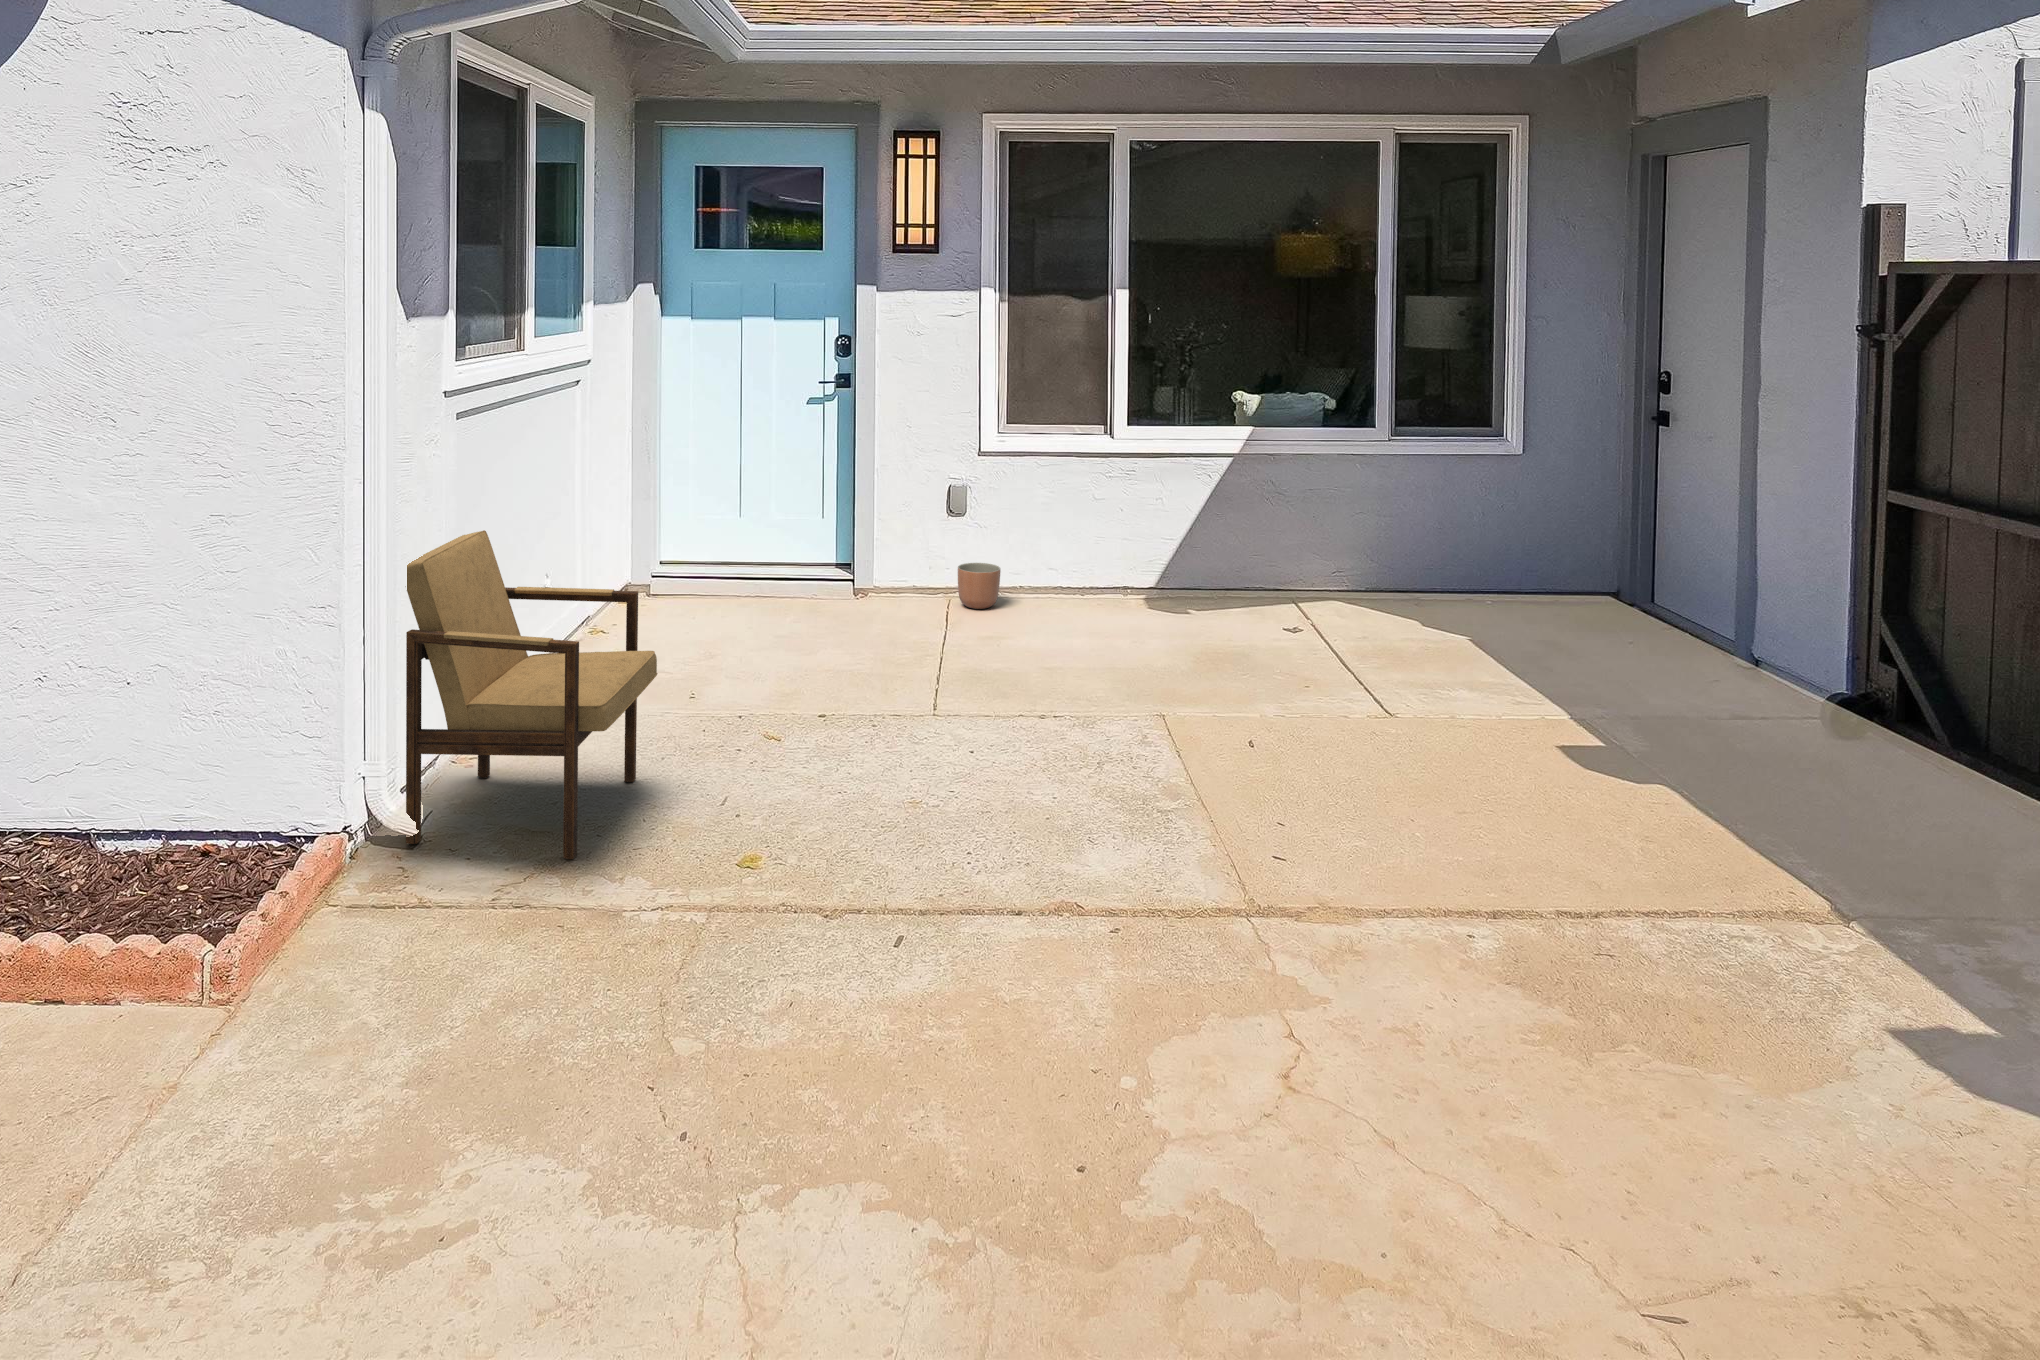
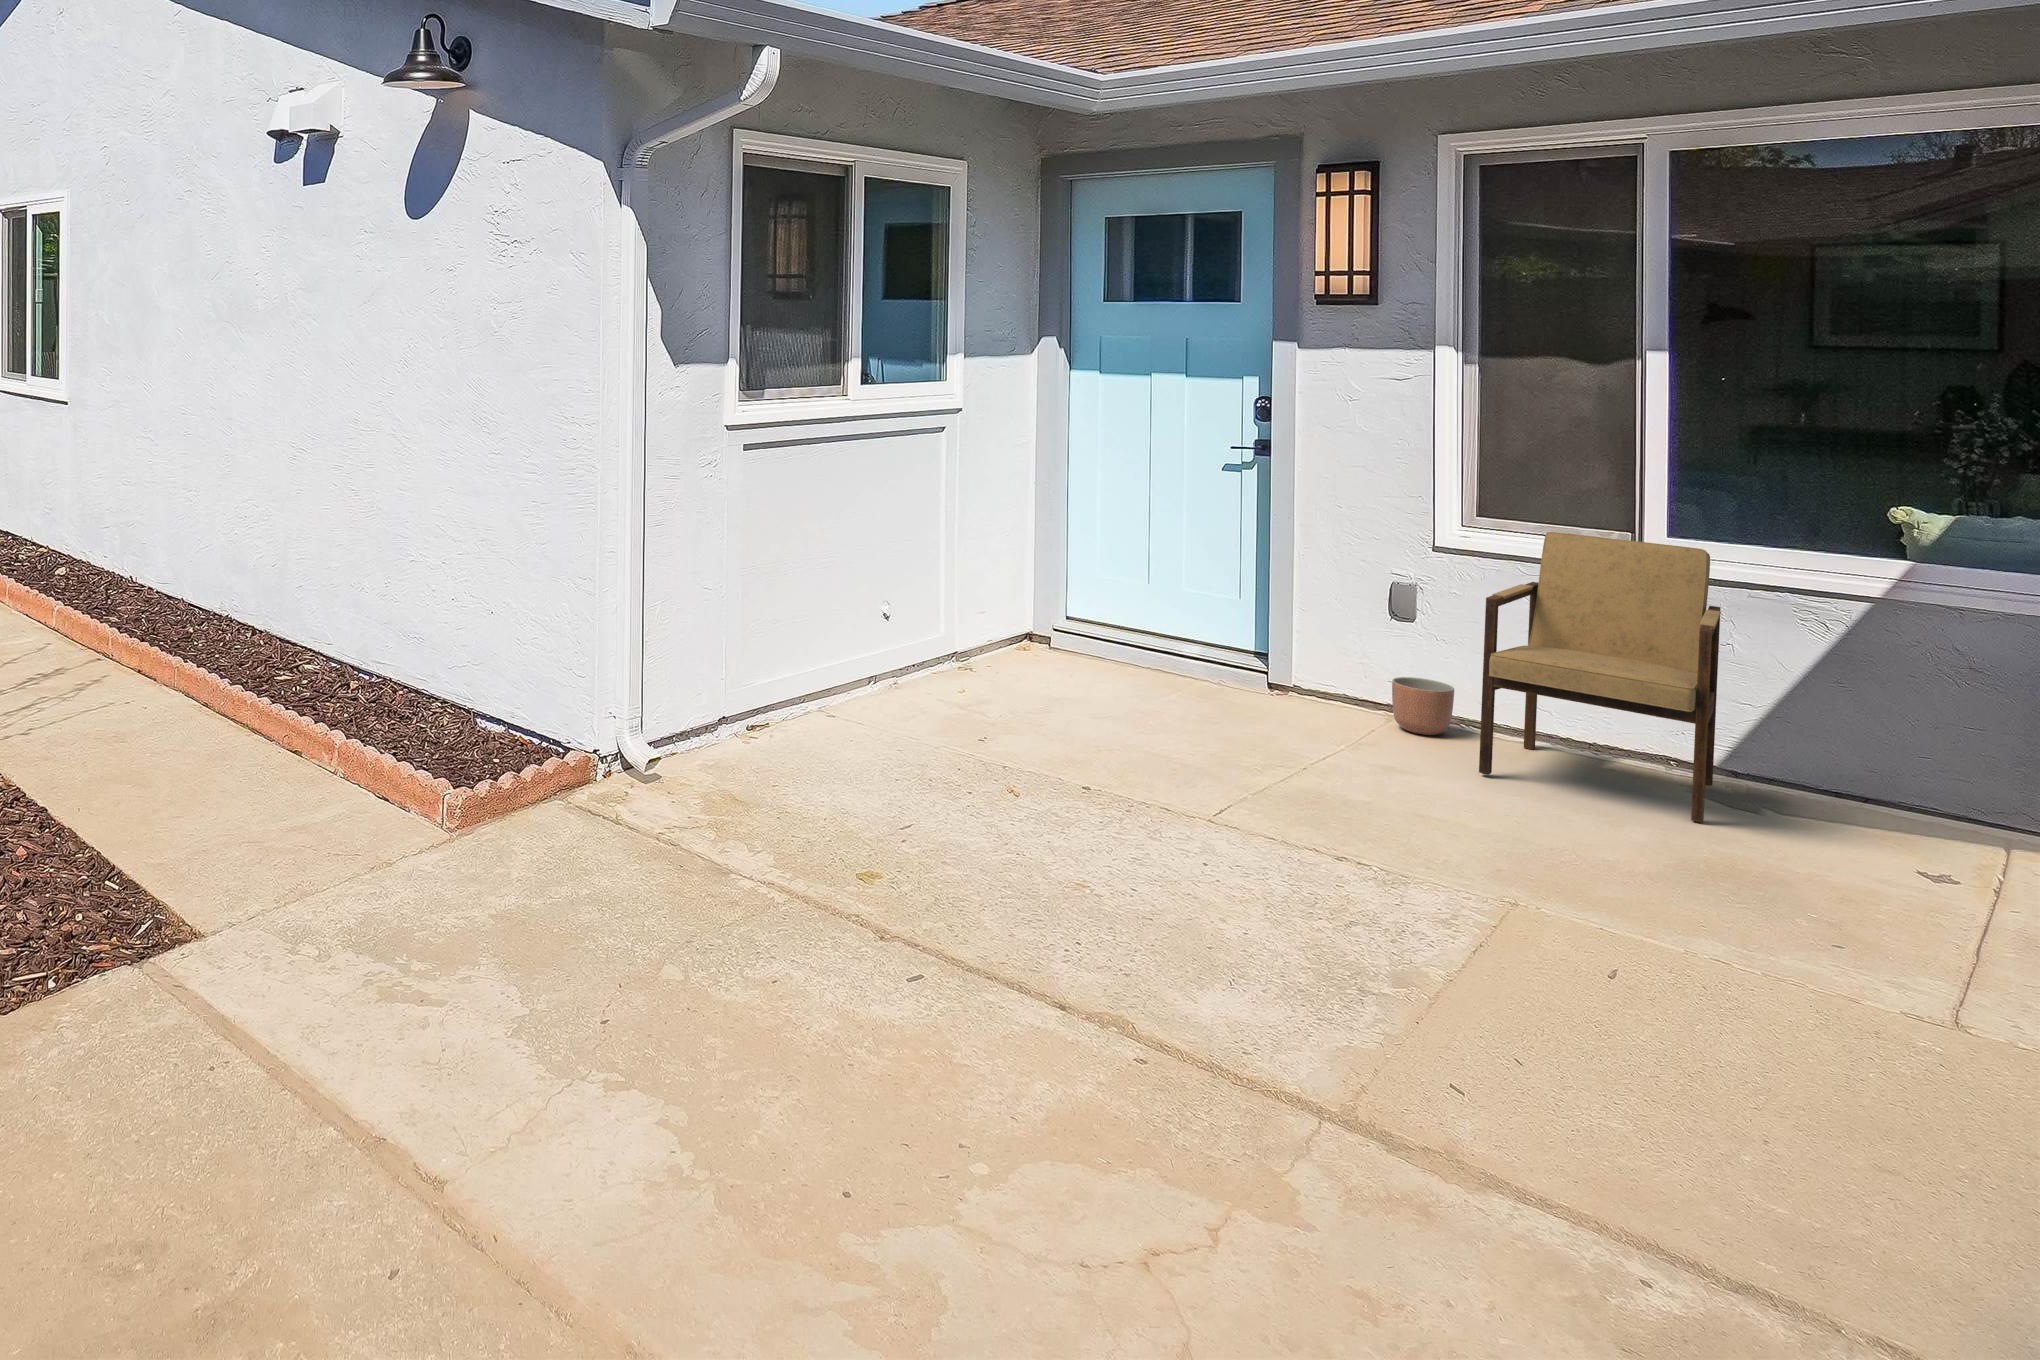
armchair: present [406,530,658,859] -> present [1479,532,1721,822]

